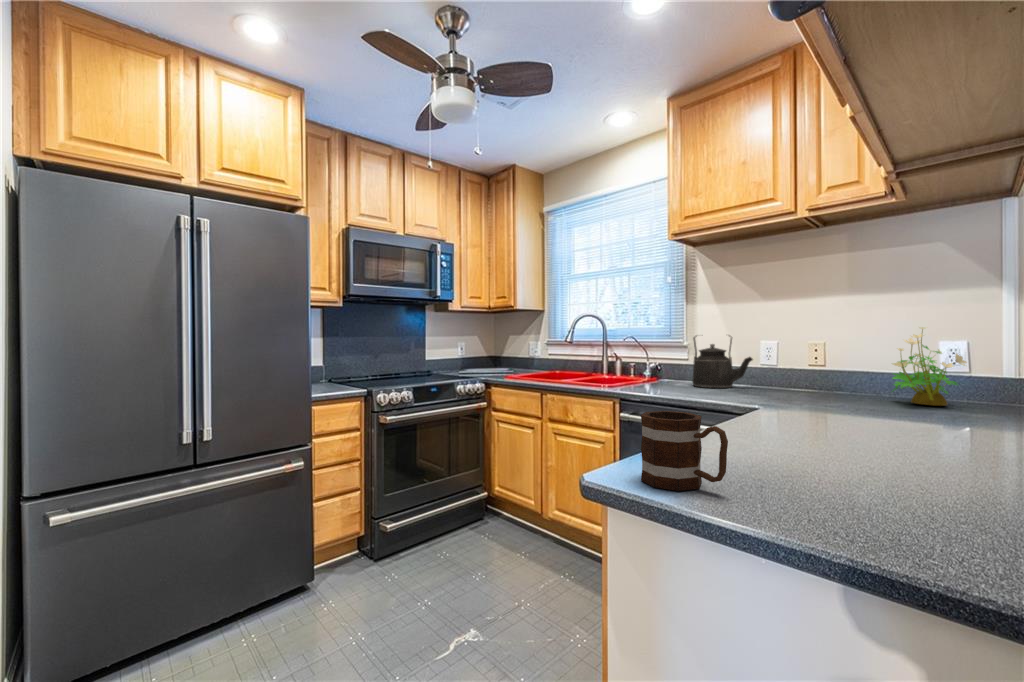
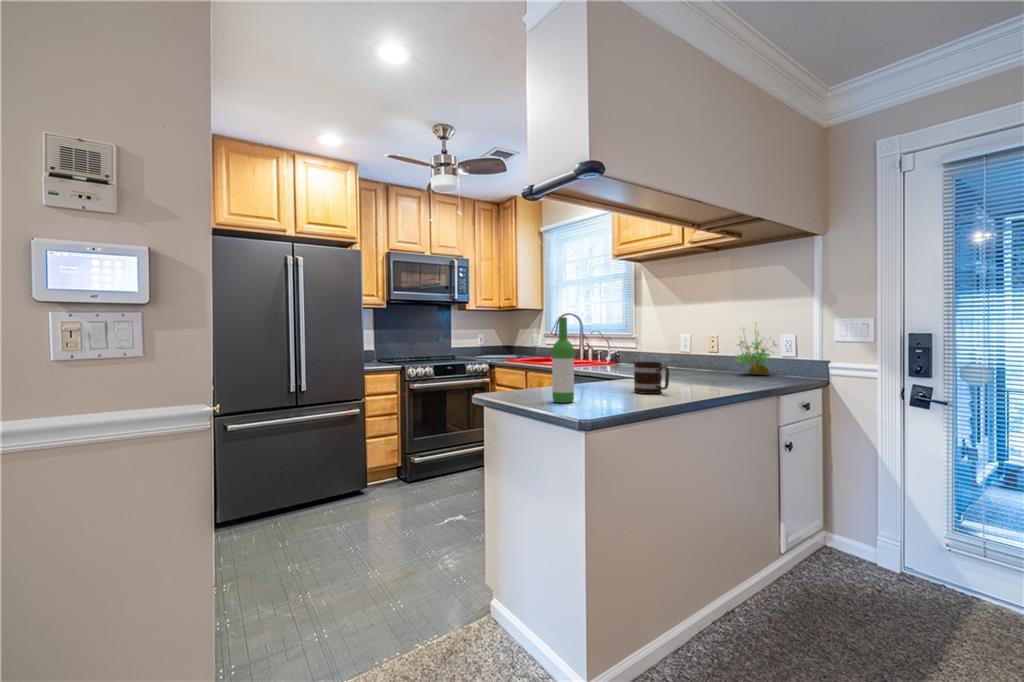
wine bottle: none [806,311,869,519] -> present [552,317,574,403]
kettle: present [692,335,753,388] -> none [631,328,670,366]
mug: present [641,411,728,491] -> present [634,362,669,394]

